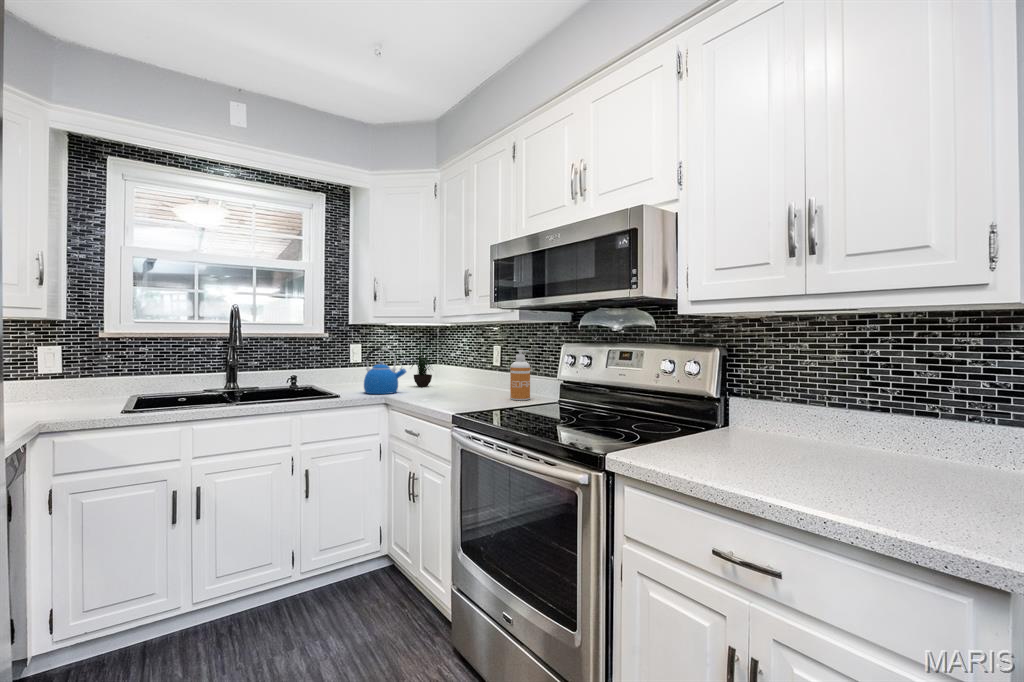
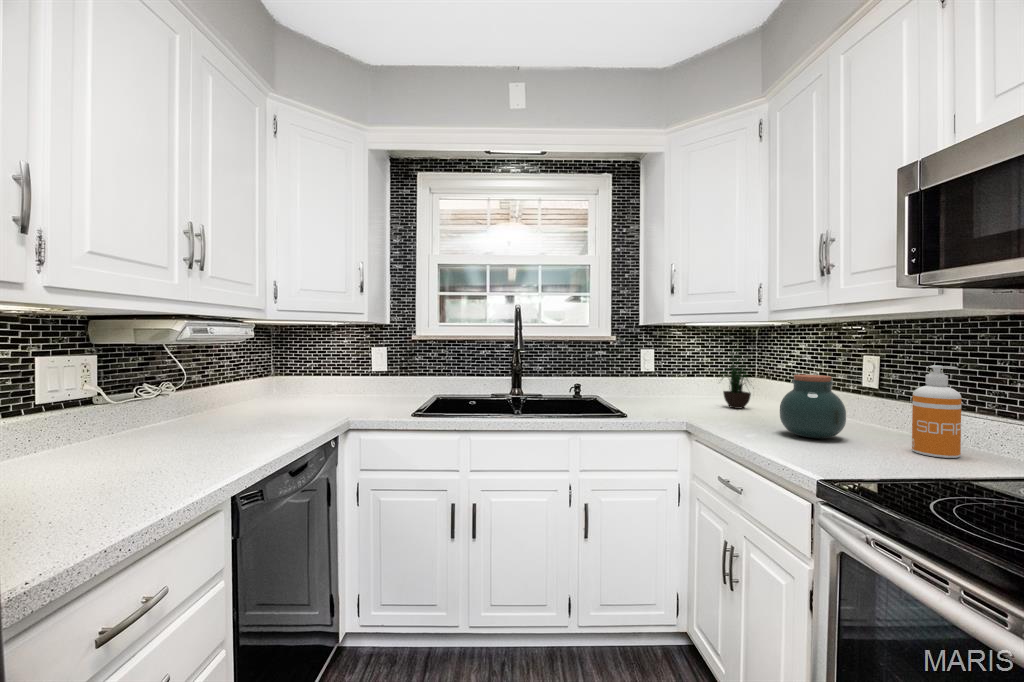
kettle: present [364,348,406,394] -> none [656,355,715,417]
jar: none [445,358,481,398] -> present [780,374,846,439]

